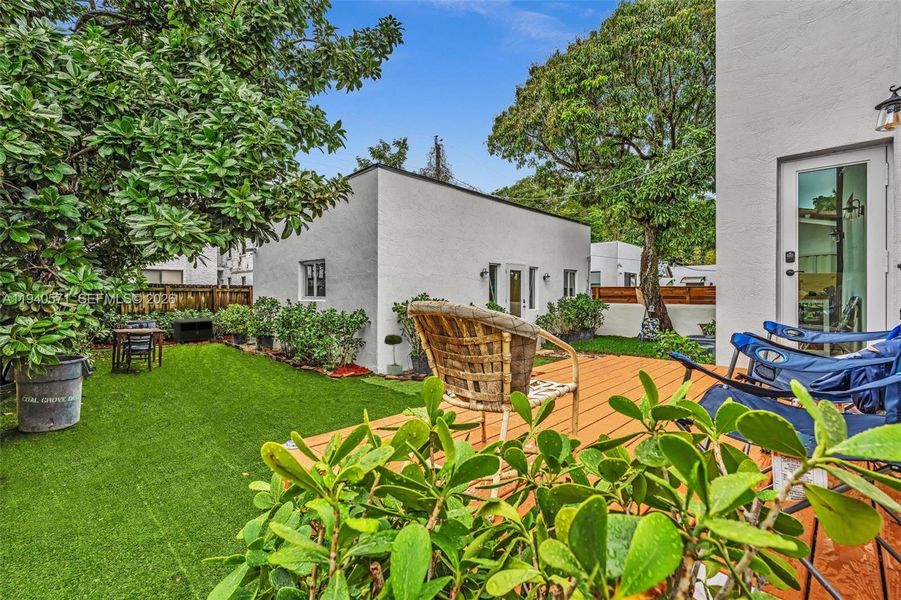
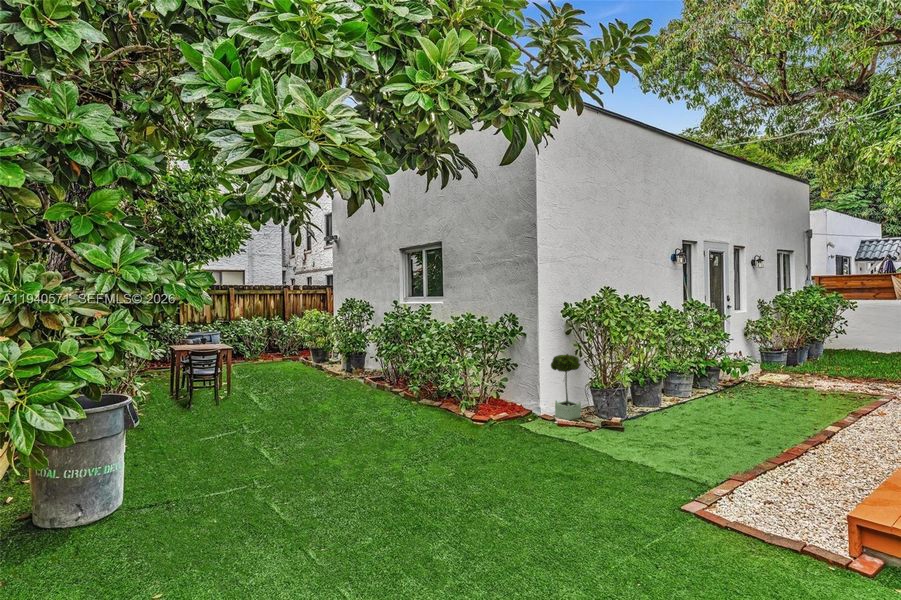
storage bench: present [173,318,213,343] -> none [239,328,286,361]

